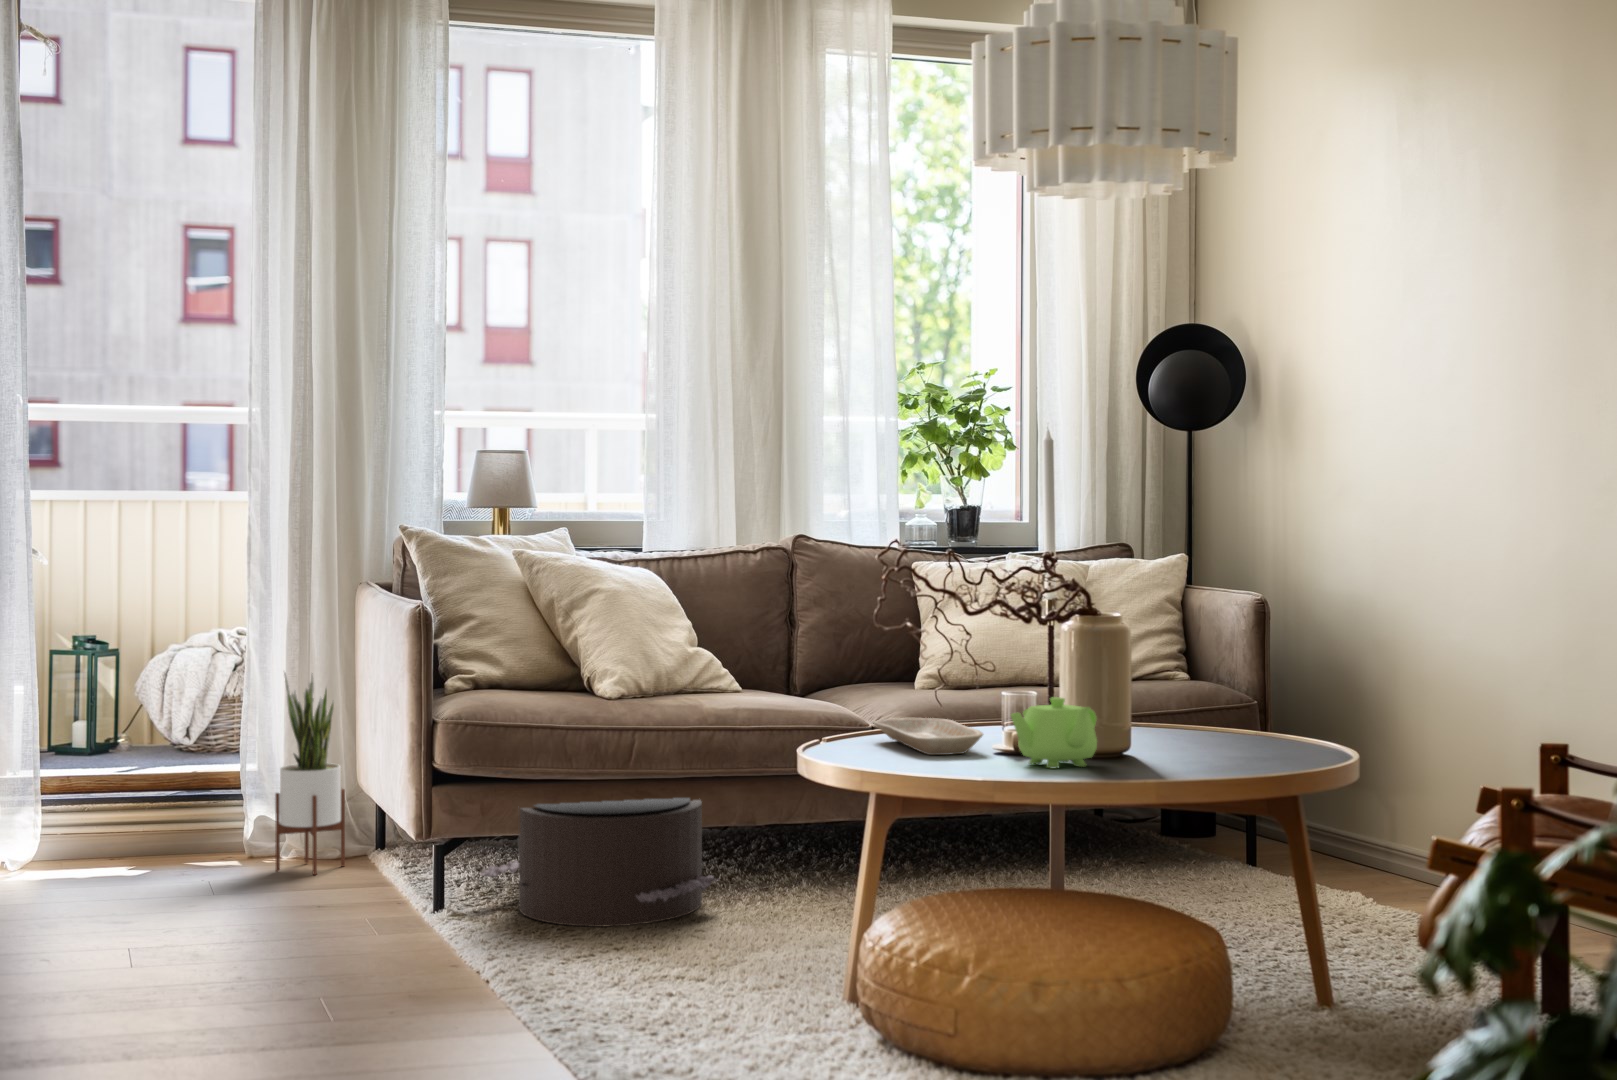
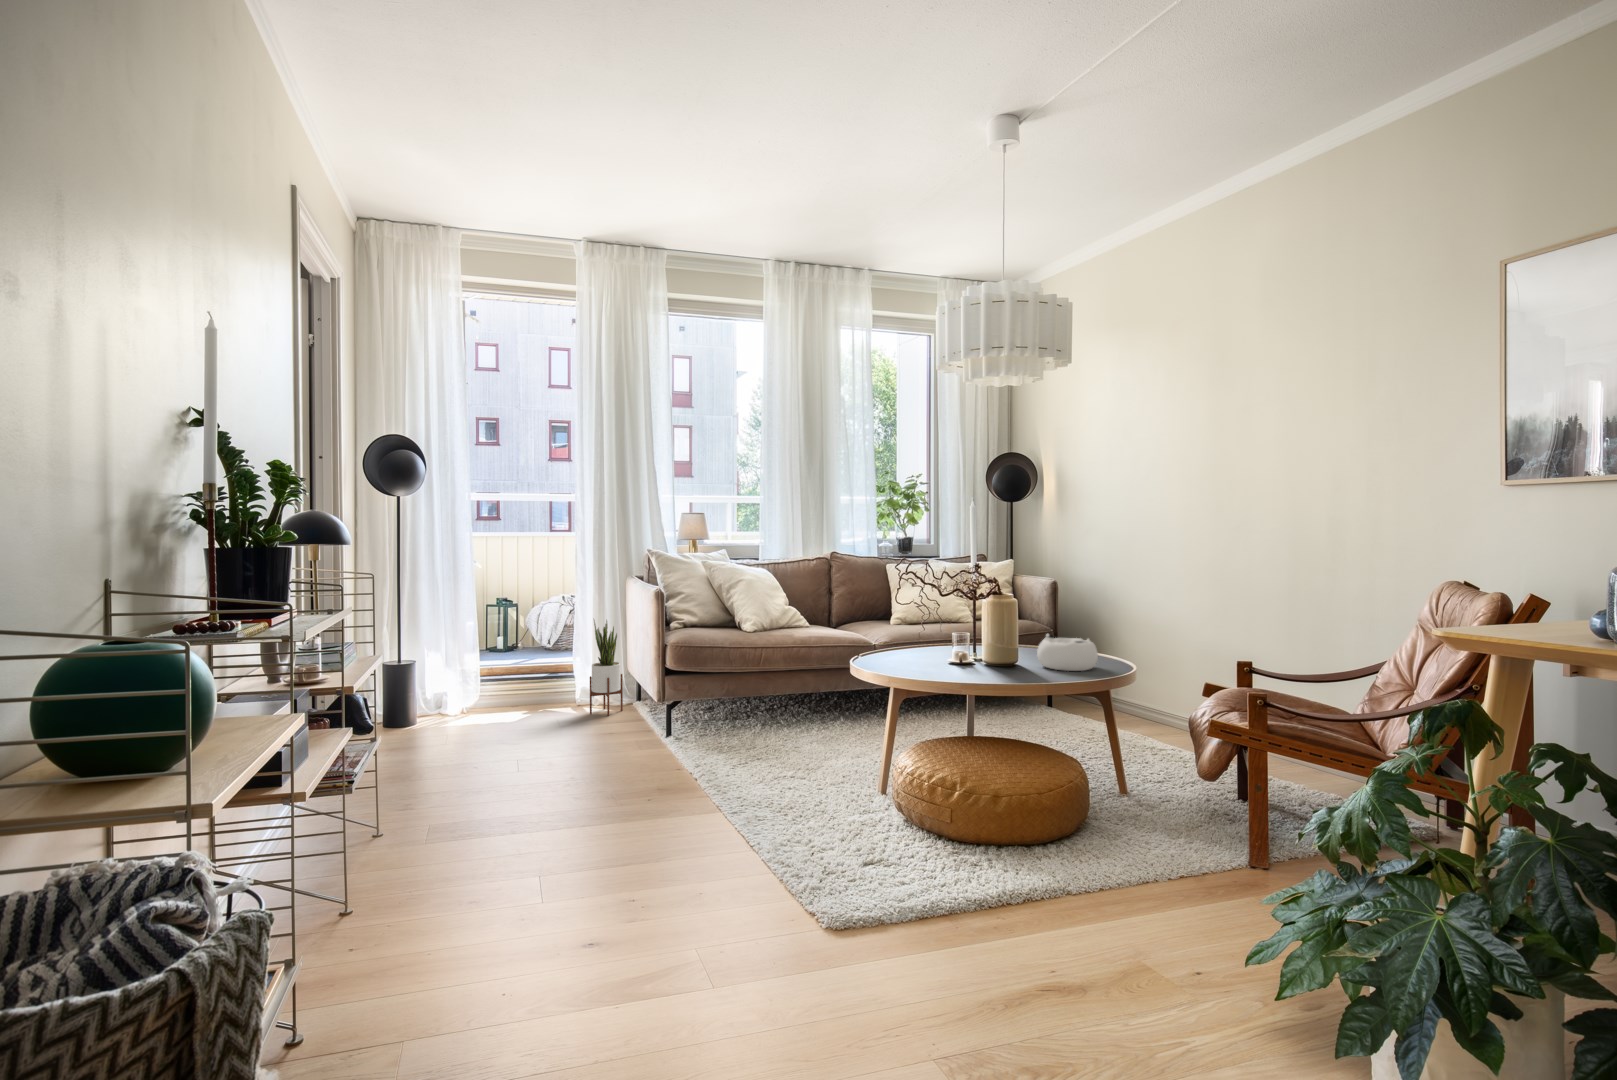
decorative bowl: none [1164,691,1280,763] -> present [1037,634,1098,671]
teapot: present [1011,697,1097,768] -> none [964,638,1008,675]
tray: present [874,718,983,755] -> none [886,645,945,666]
pouf: present [481,798,718,927] -> none [688,675,805,746]

